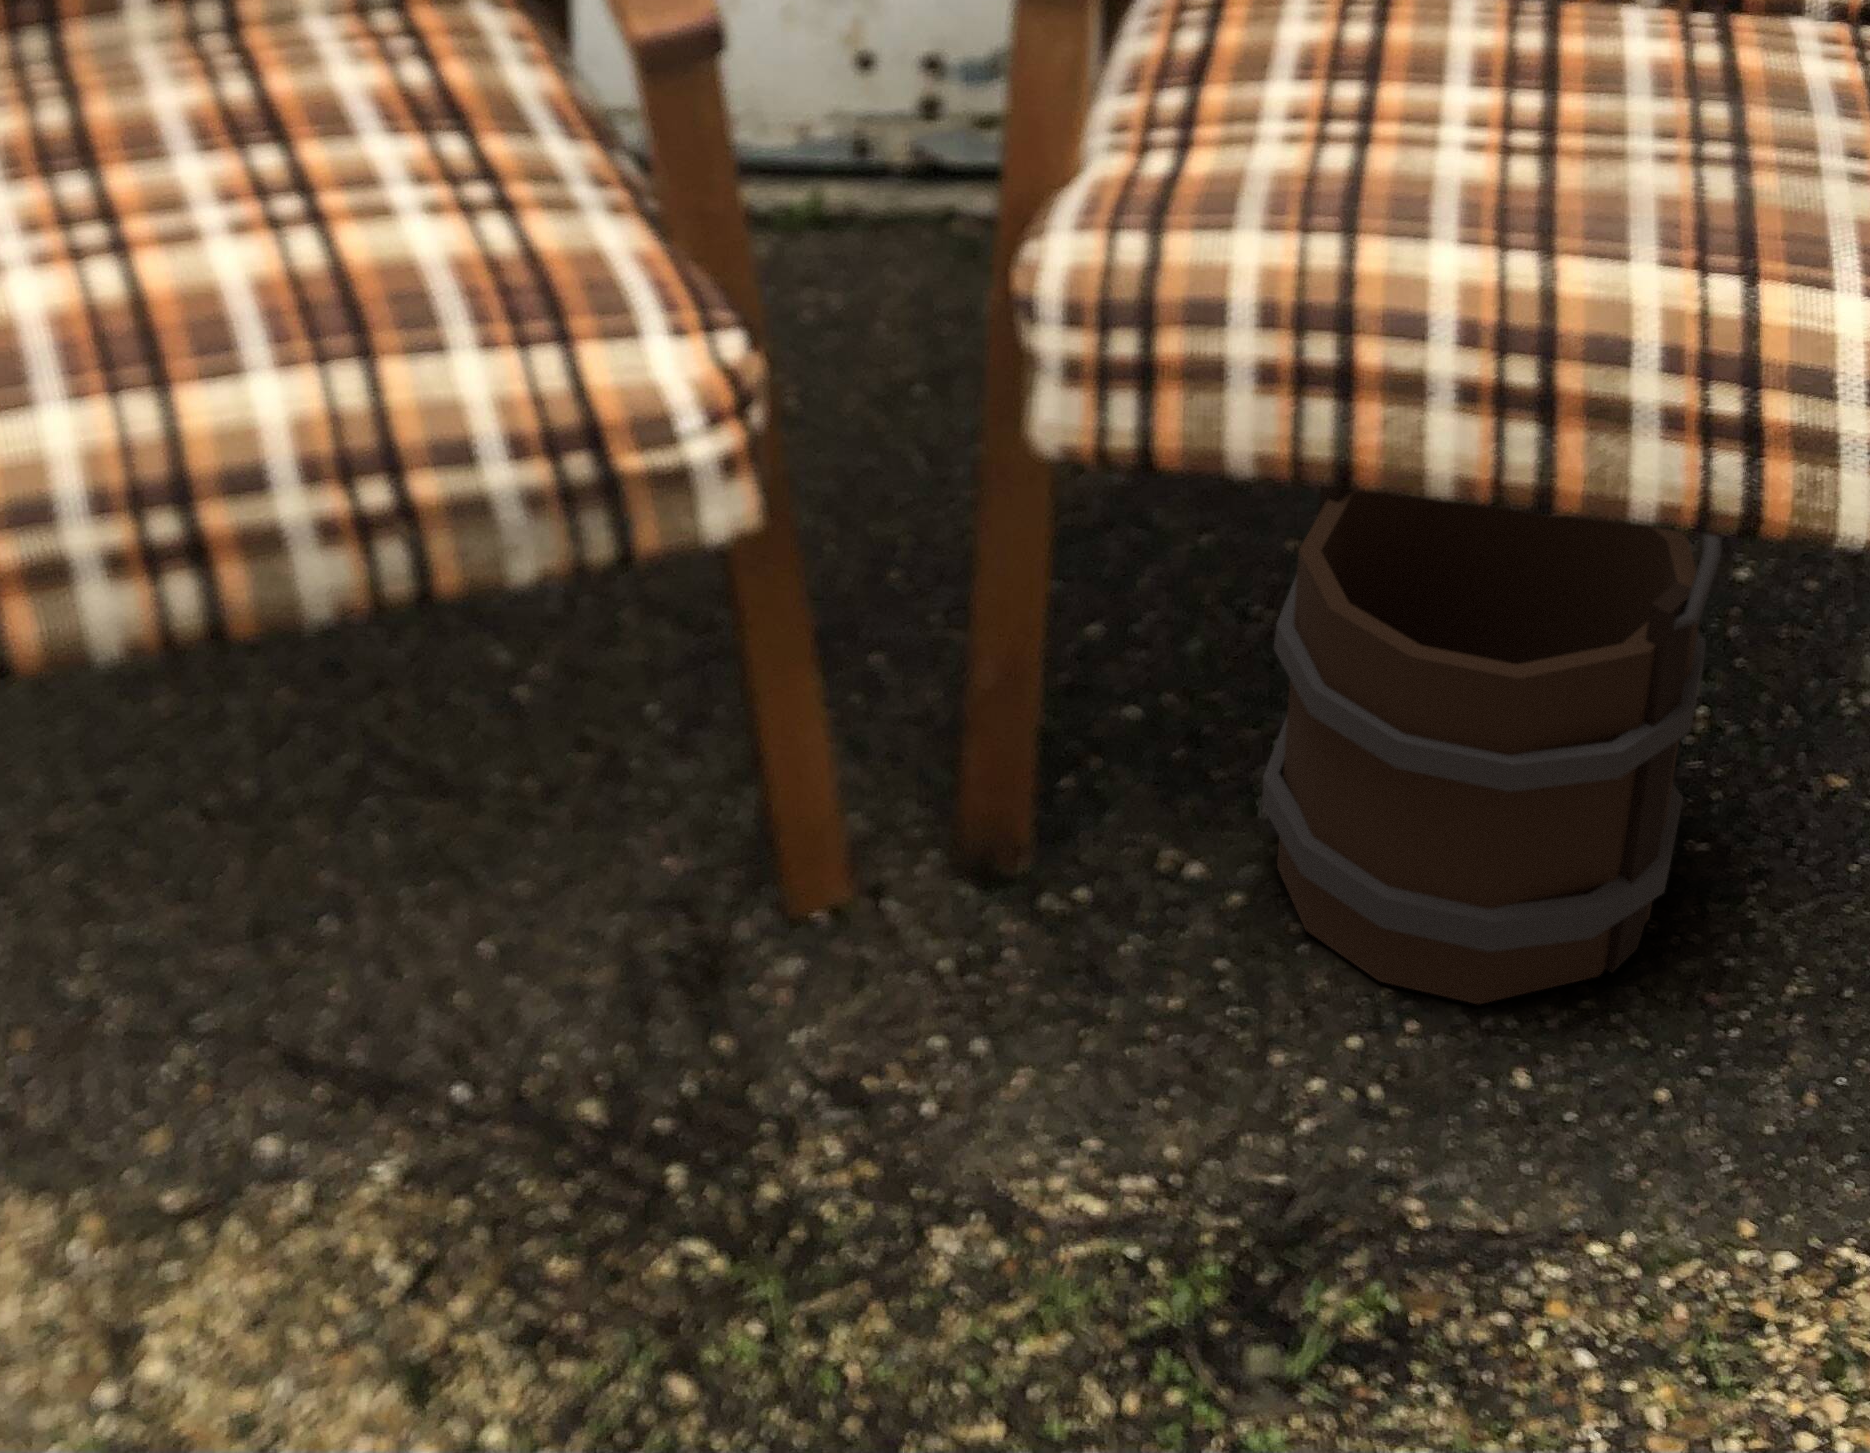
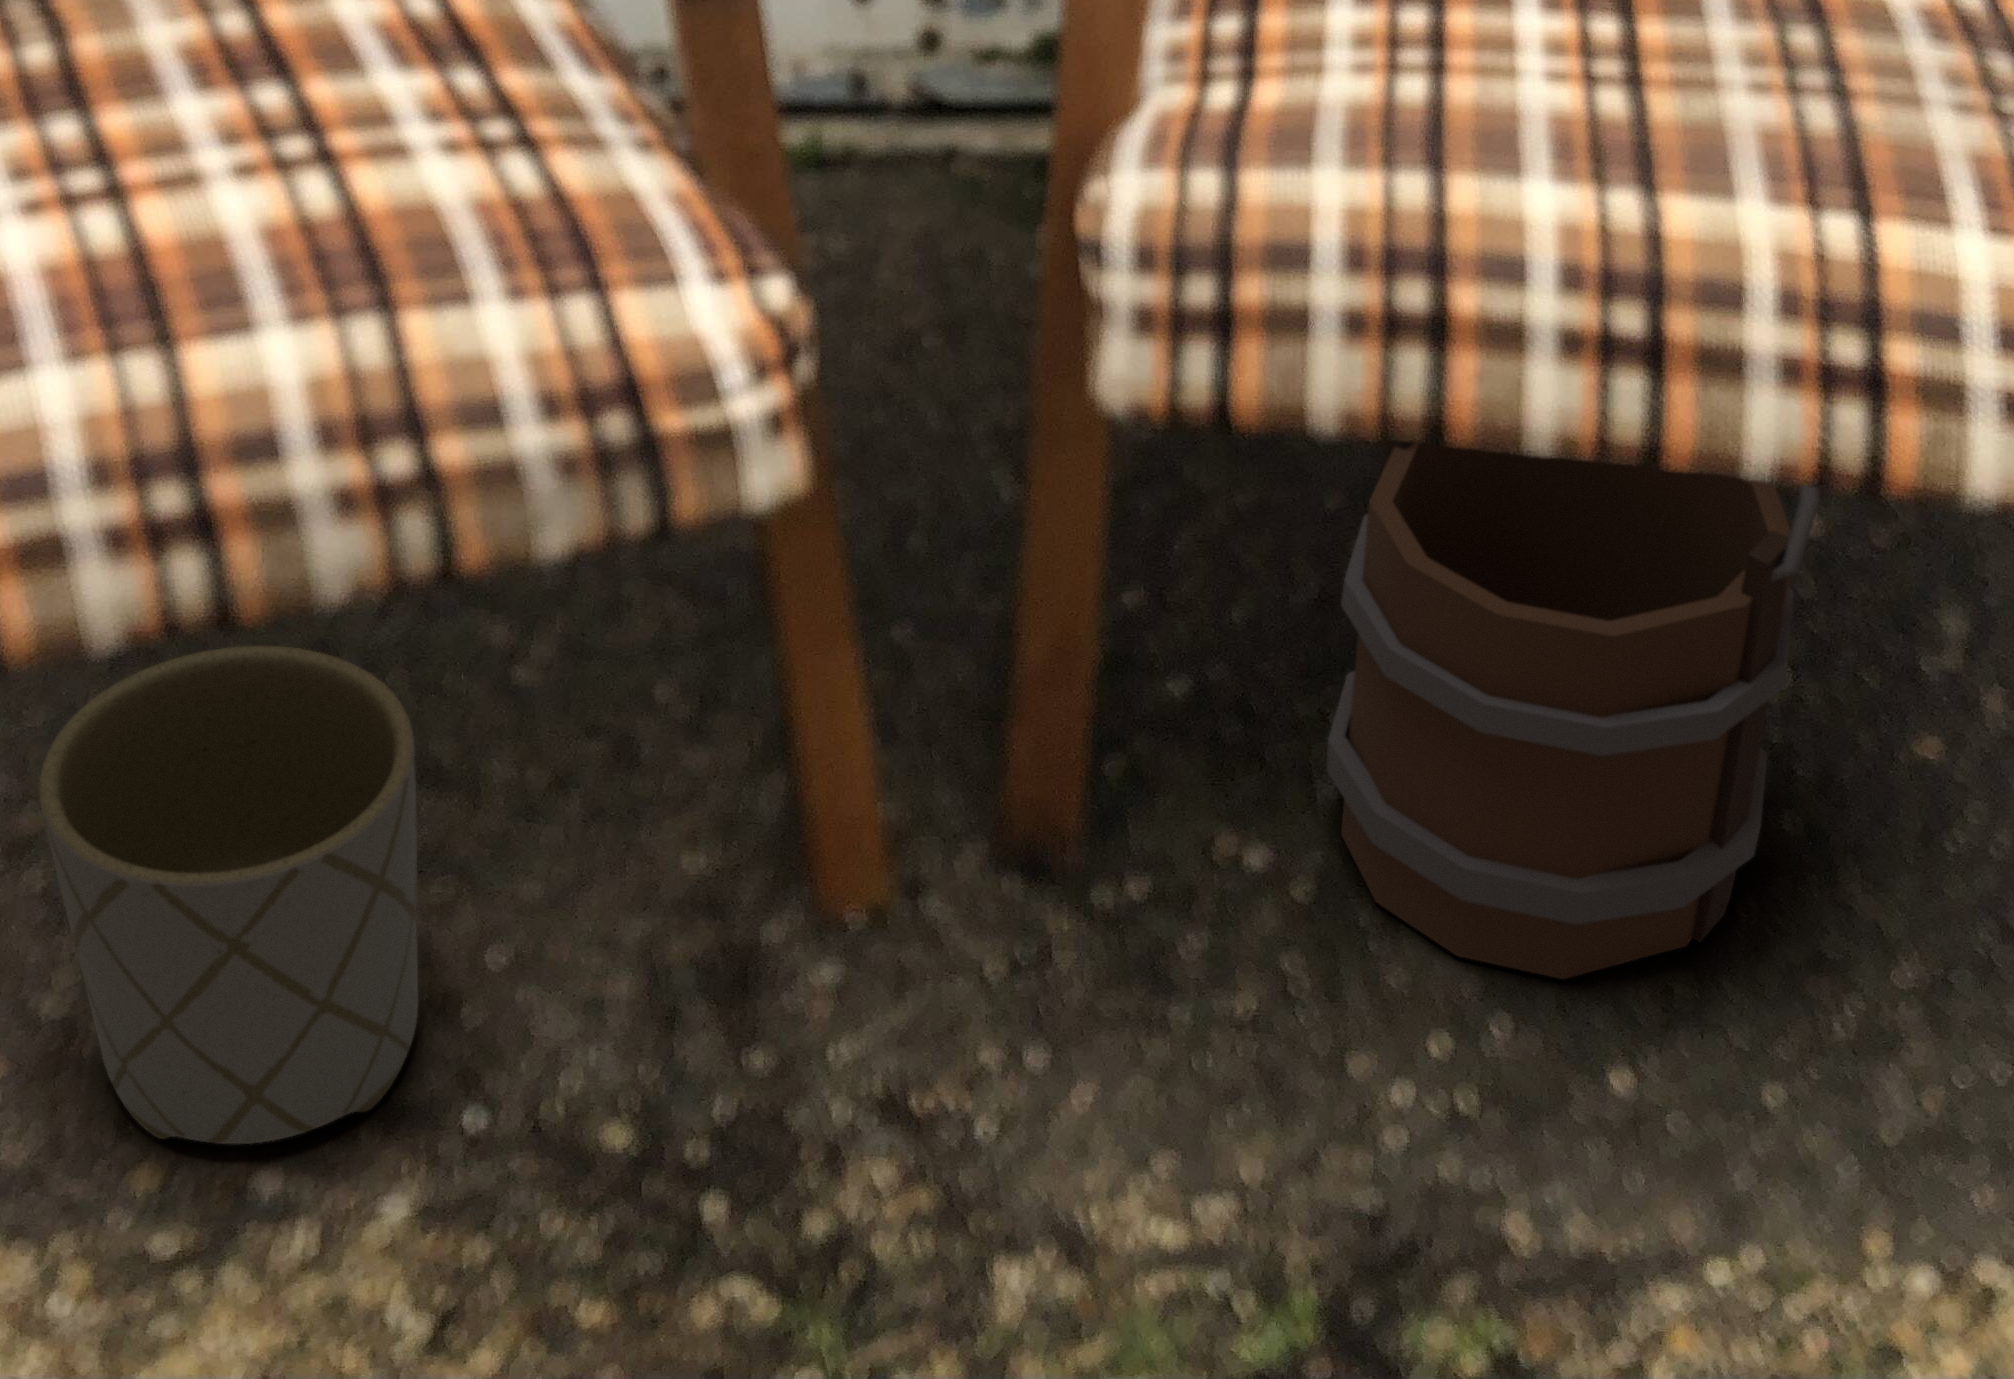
planter: none [47,670,399,1128] -> present [39,646,418,1144]

